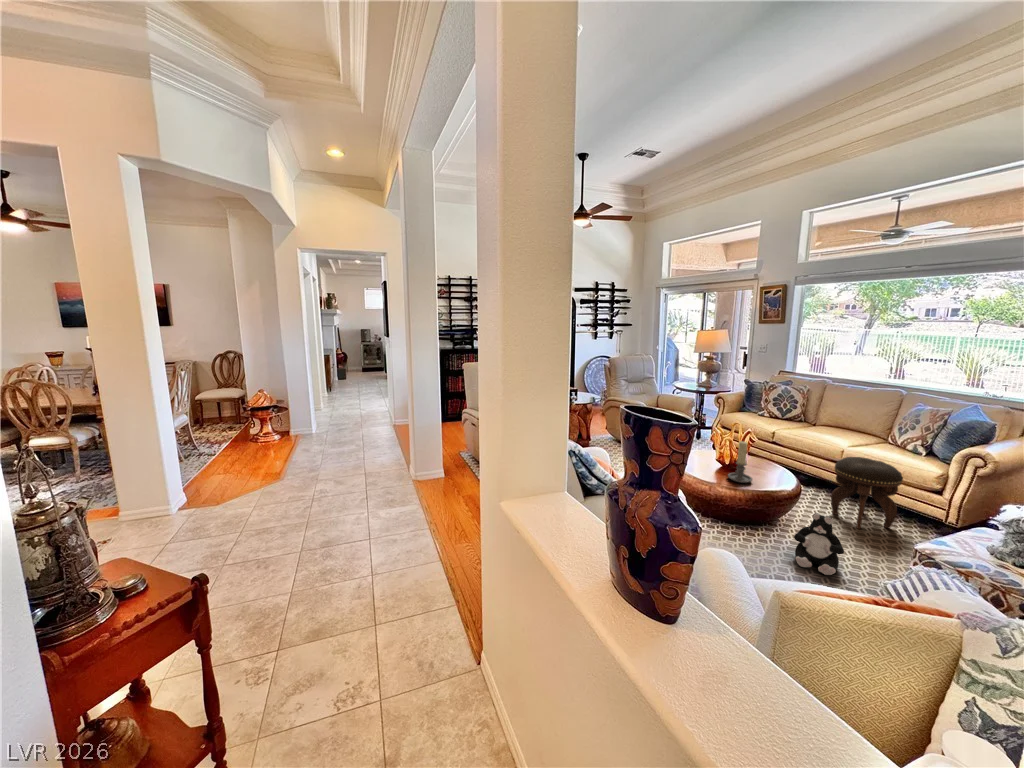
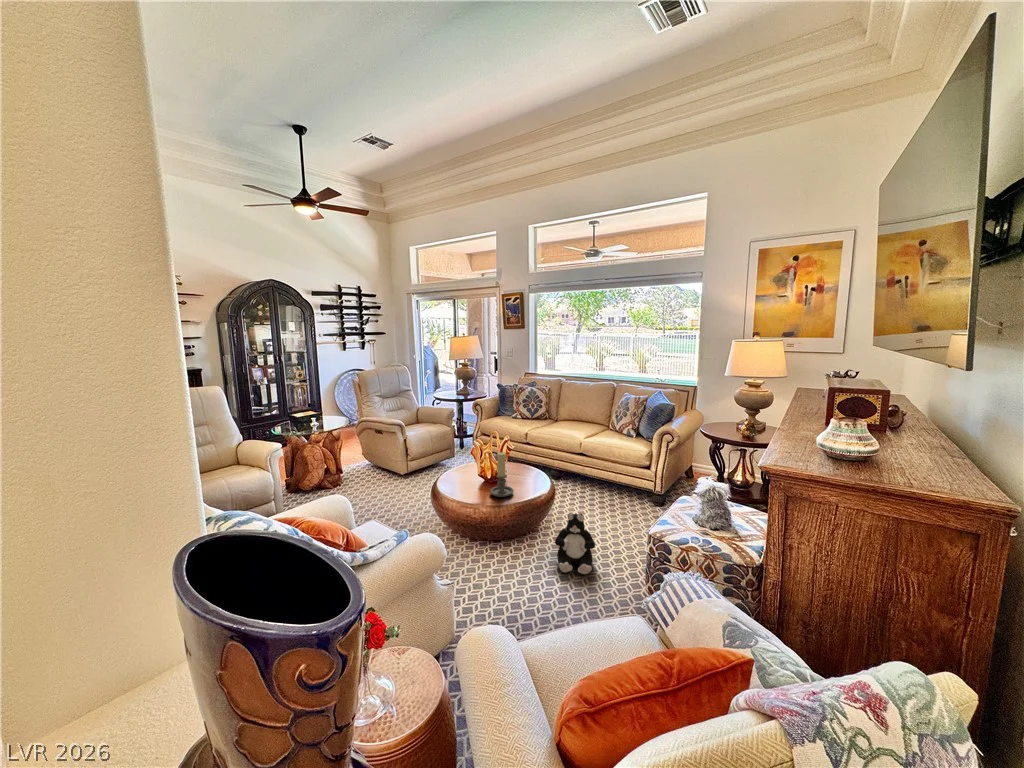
footstool: present [831,457,903,529] -> none [577,447,624,513]

